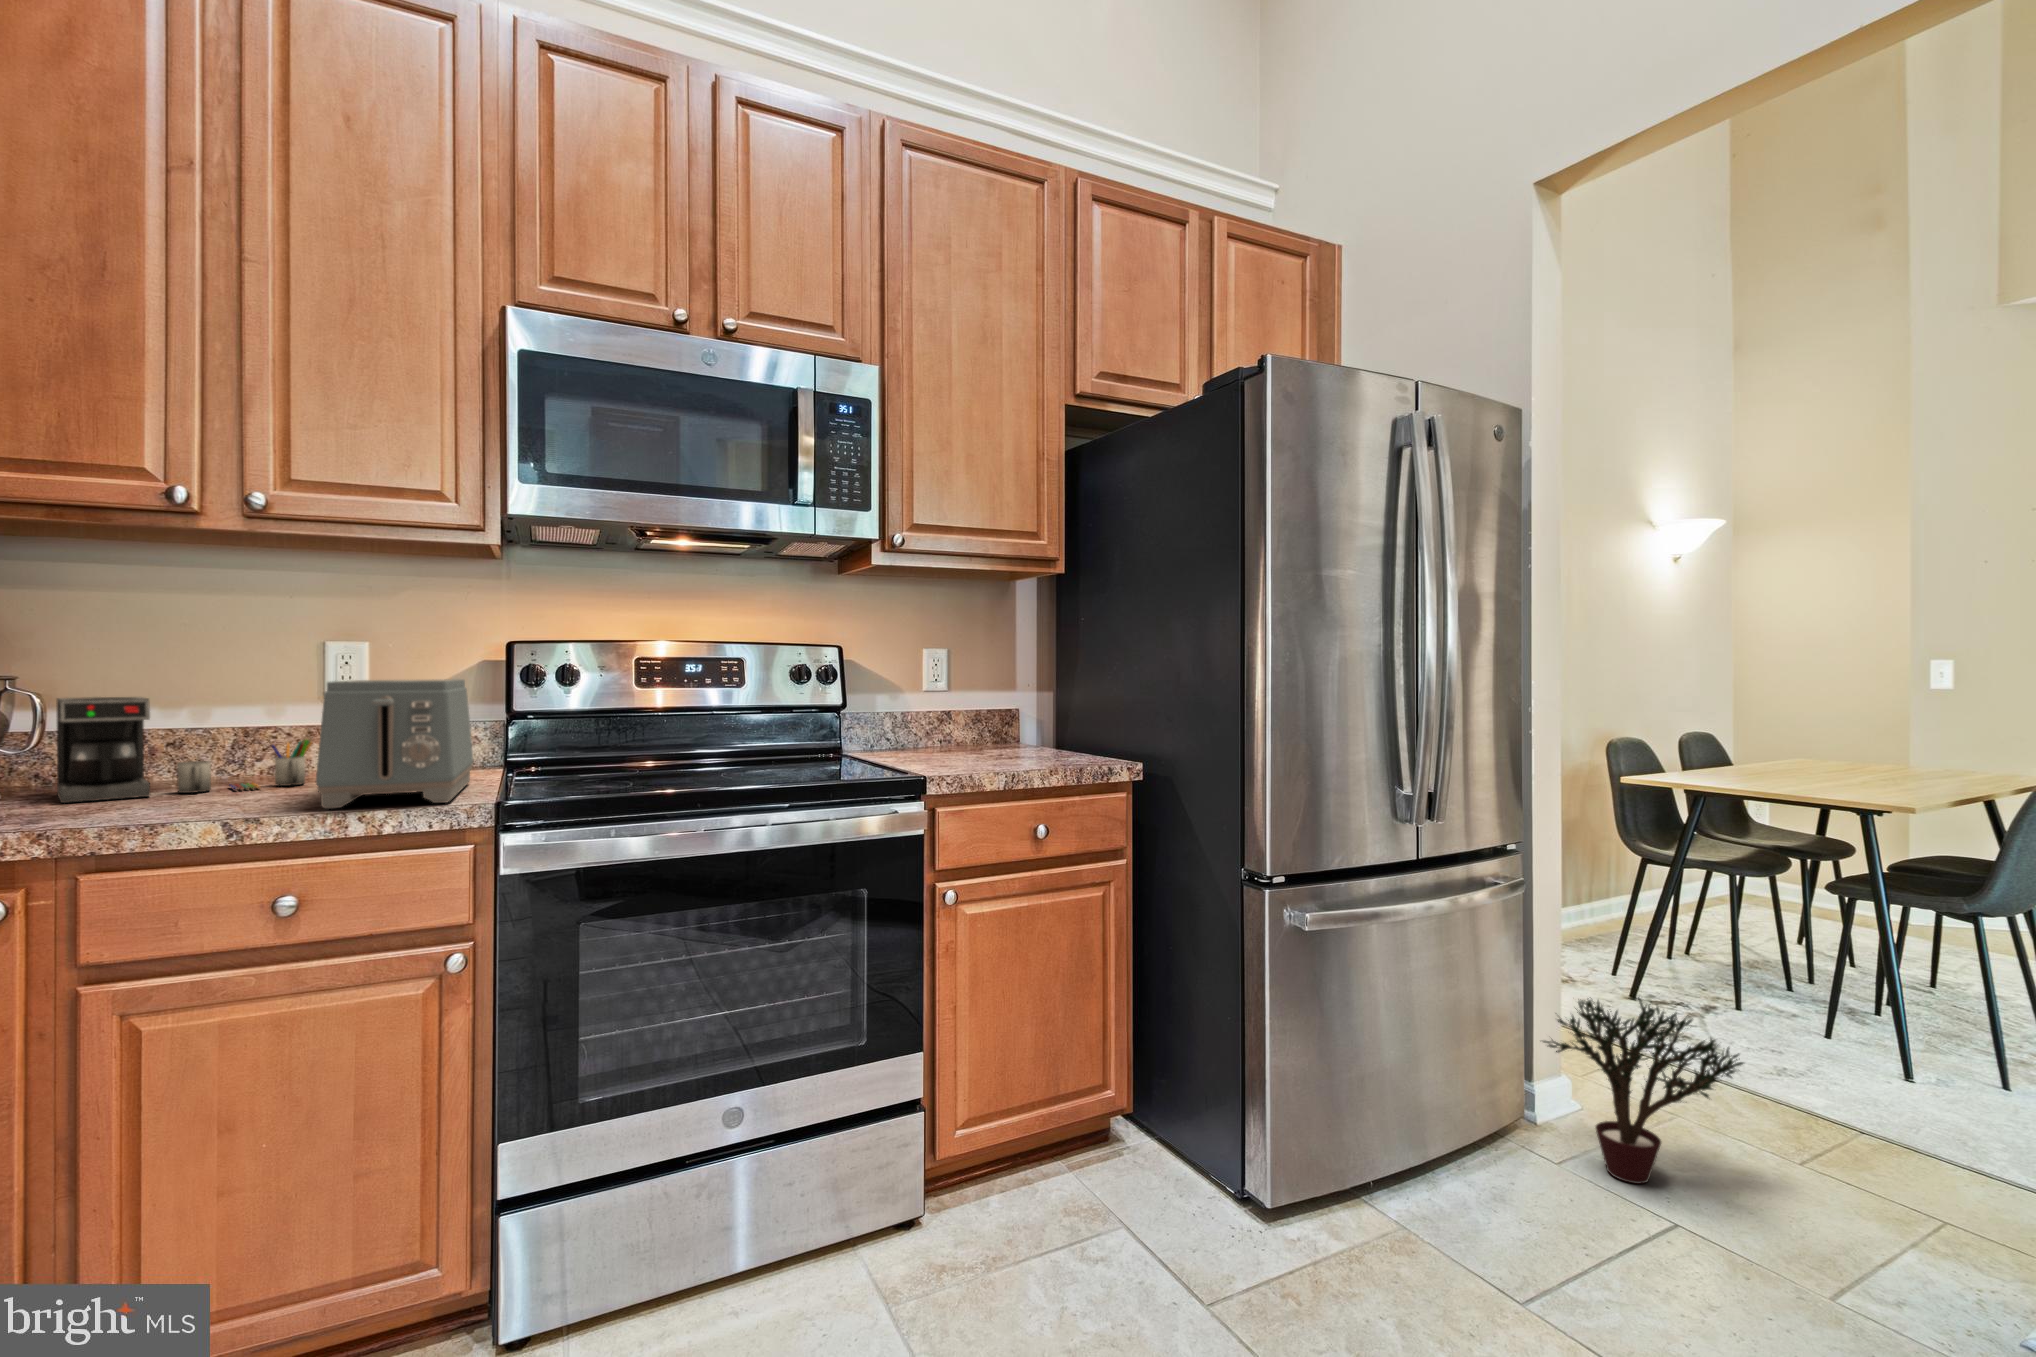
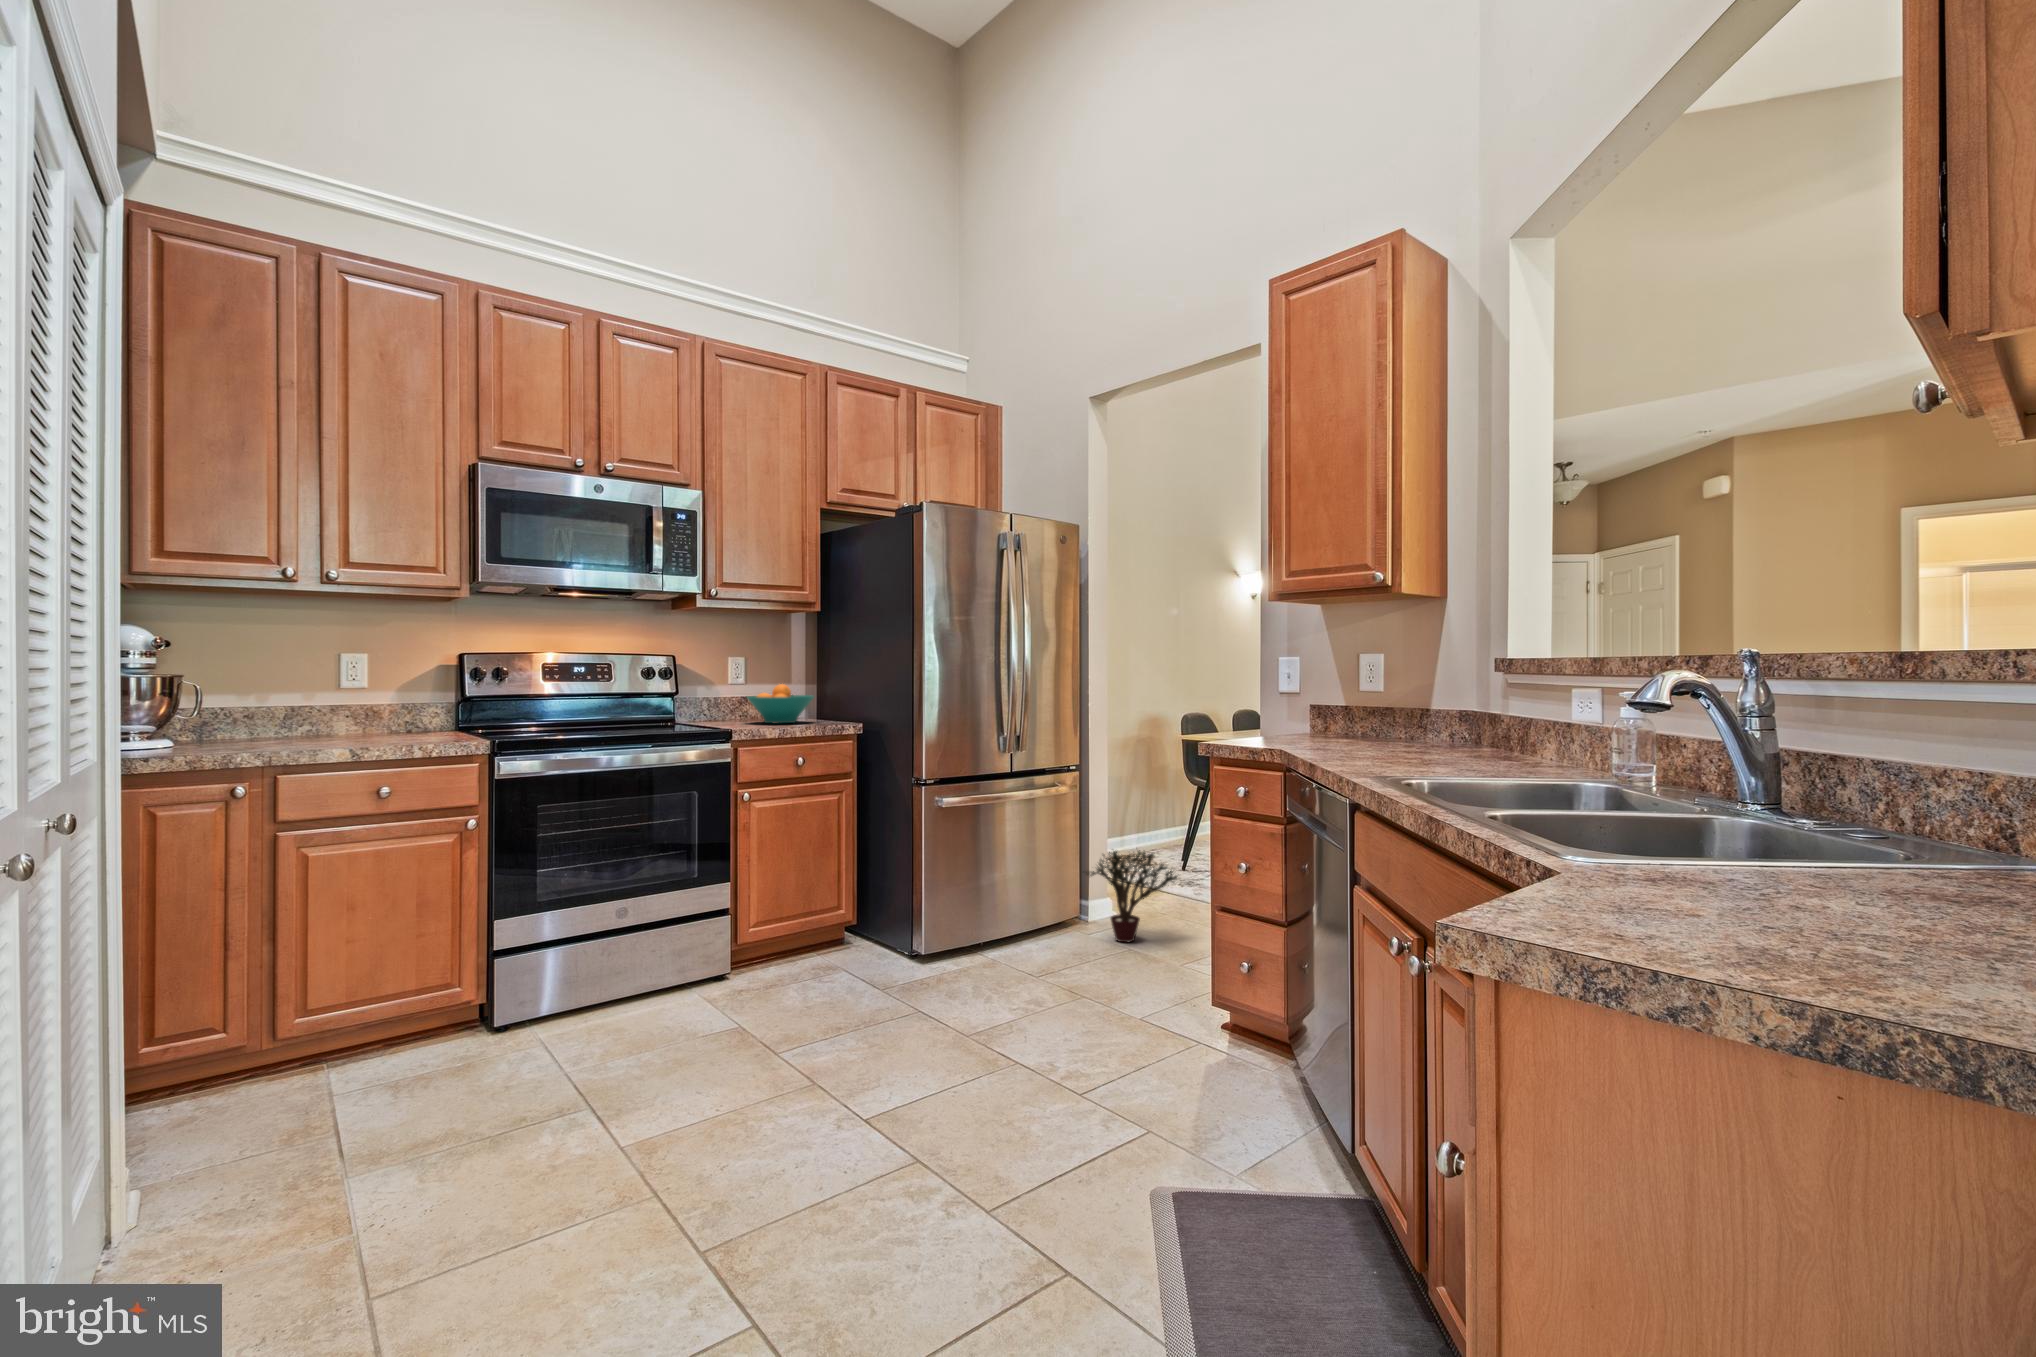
toaster: present [316,679,473,809] -> none [387,676,468,744]
fruit bowl: none [950,694,1060,759] -> present [747,684,814,723]
coffee maker: present [56,697,312,803] -> none [198,686,350,746]

